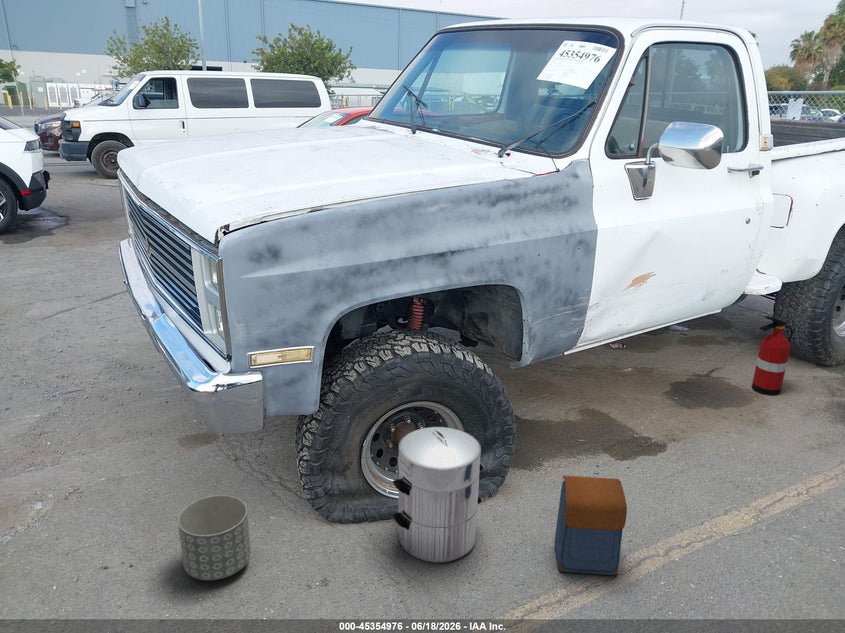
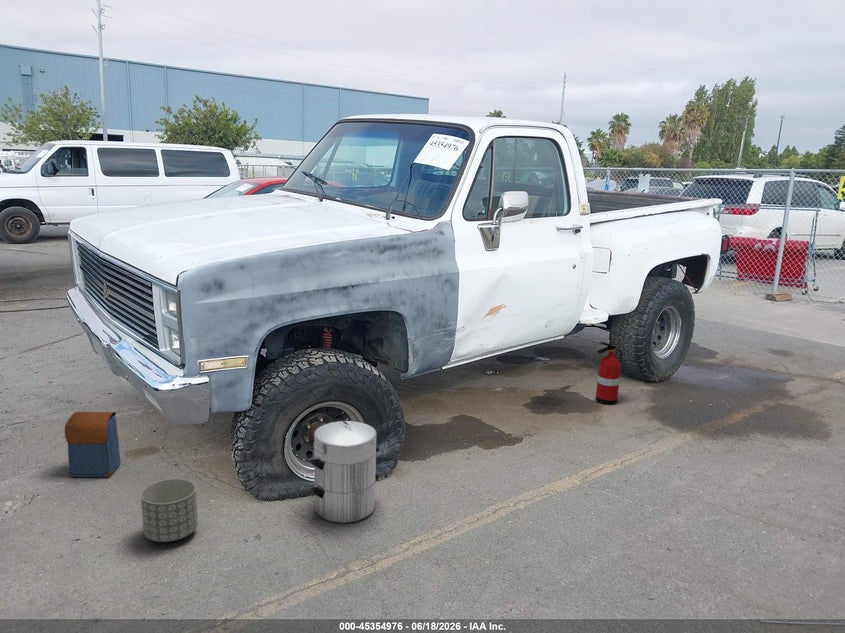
backpack: present [554,475,627,575] -> present [65,412,121,477]

